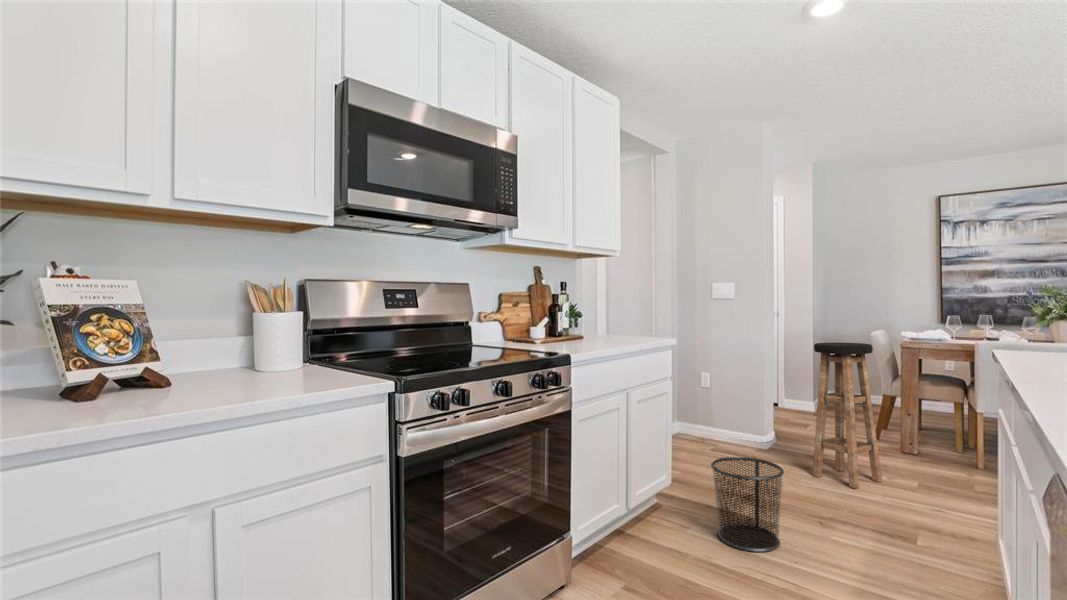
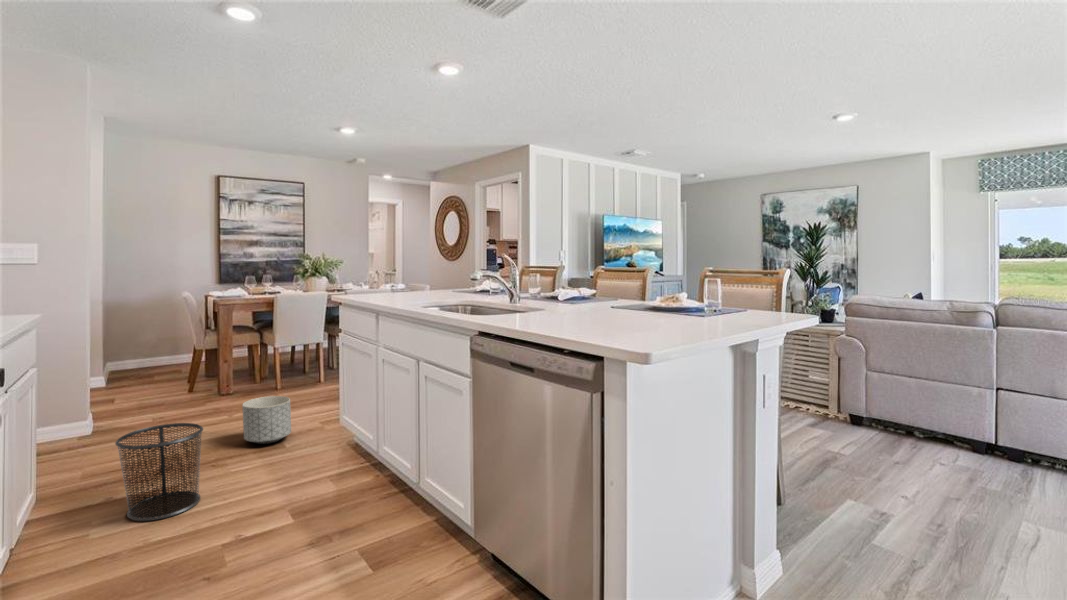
bar stool: present [813,343,882,489] -> none [164,302,229,436]
planter: none [869,463,935,526] -> present [242,396,291,444]

